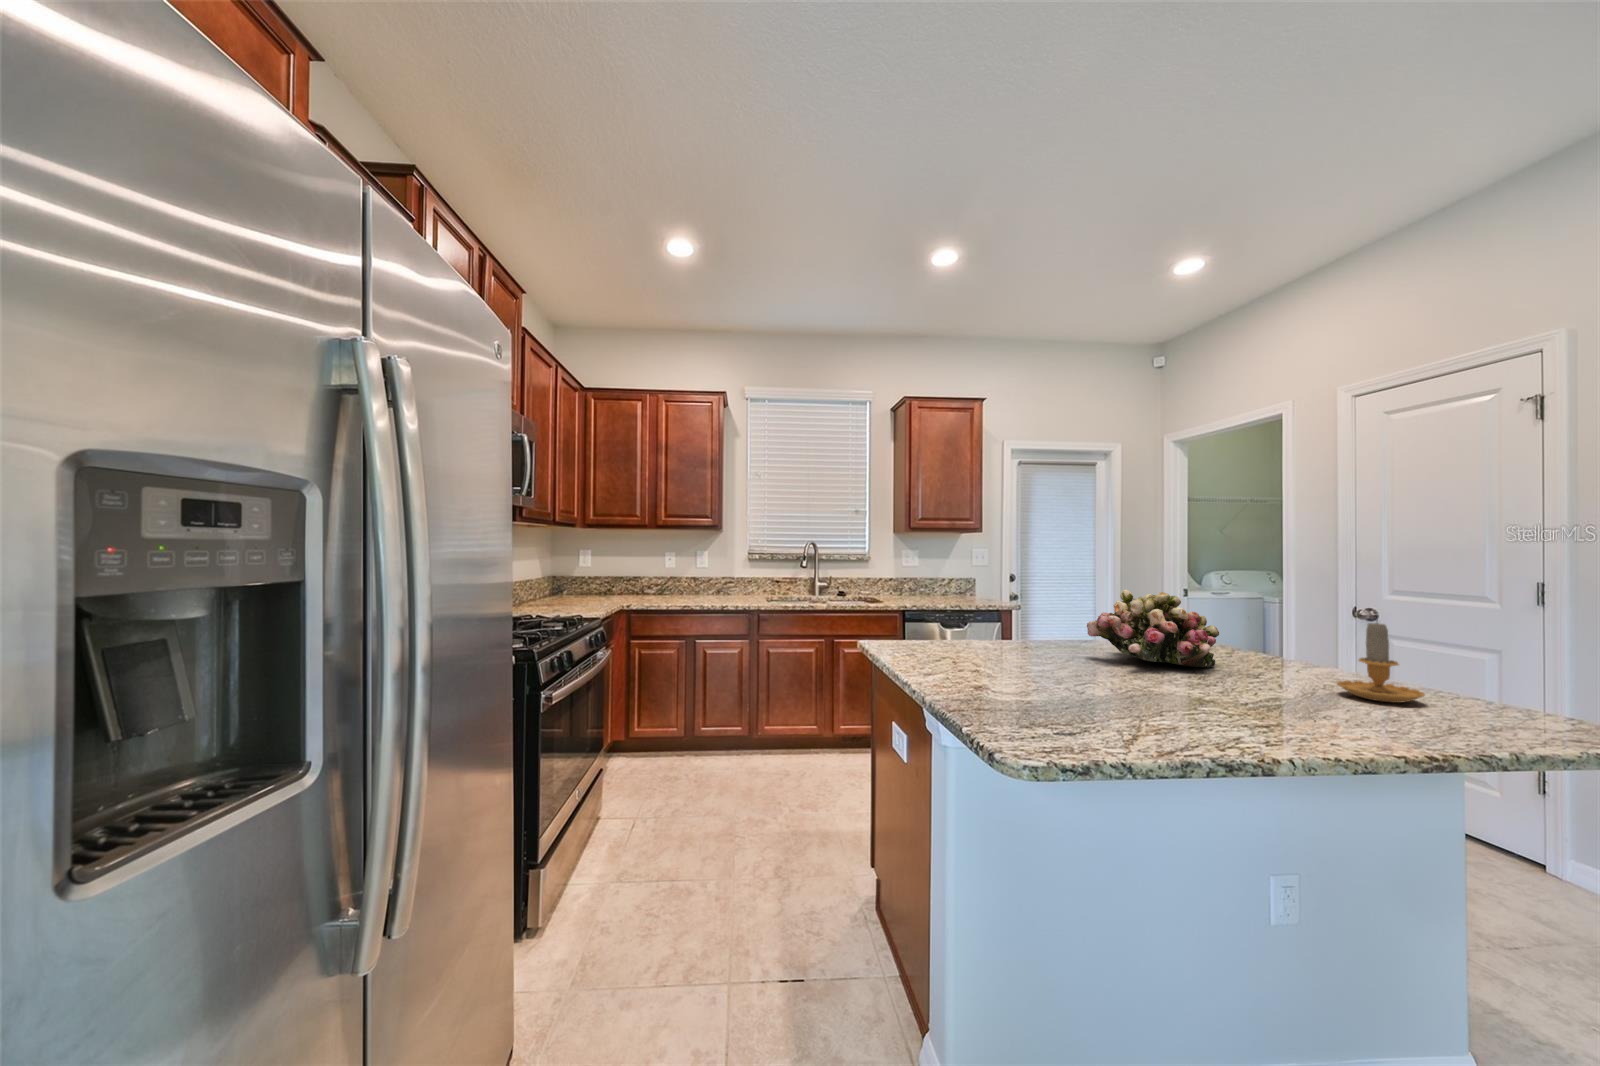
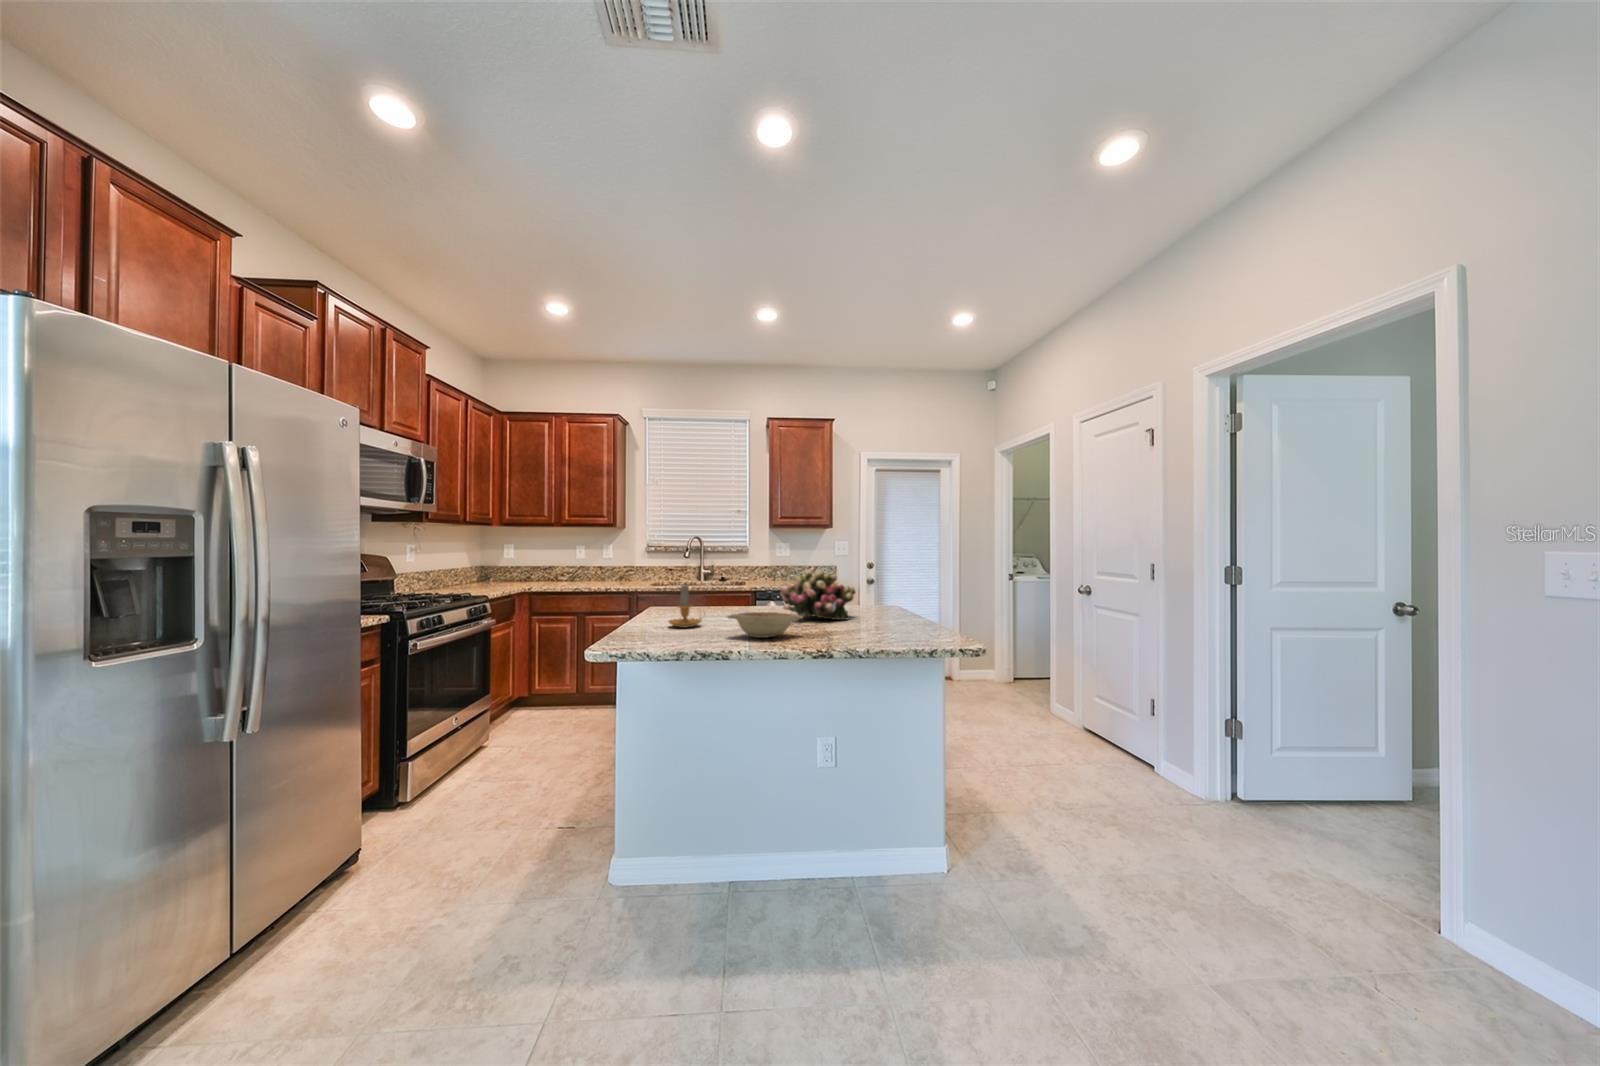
candle: present [1337,620,1425,703] -> present [668,585,701,628]
decorative bowl: none [1150,665,1280,716] -> present [727,612,802,638]

